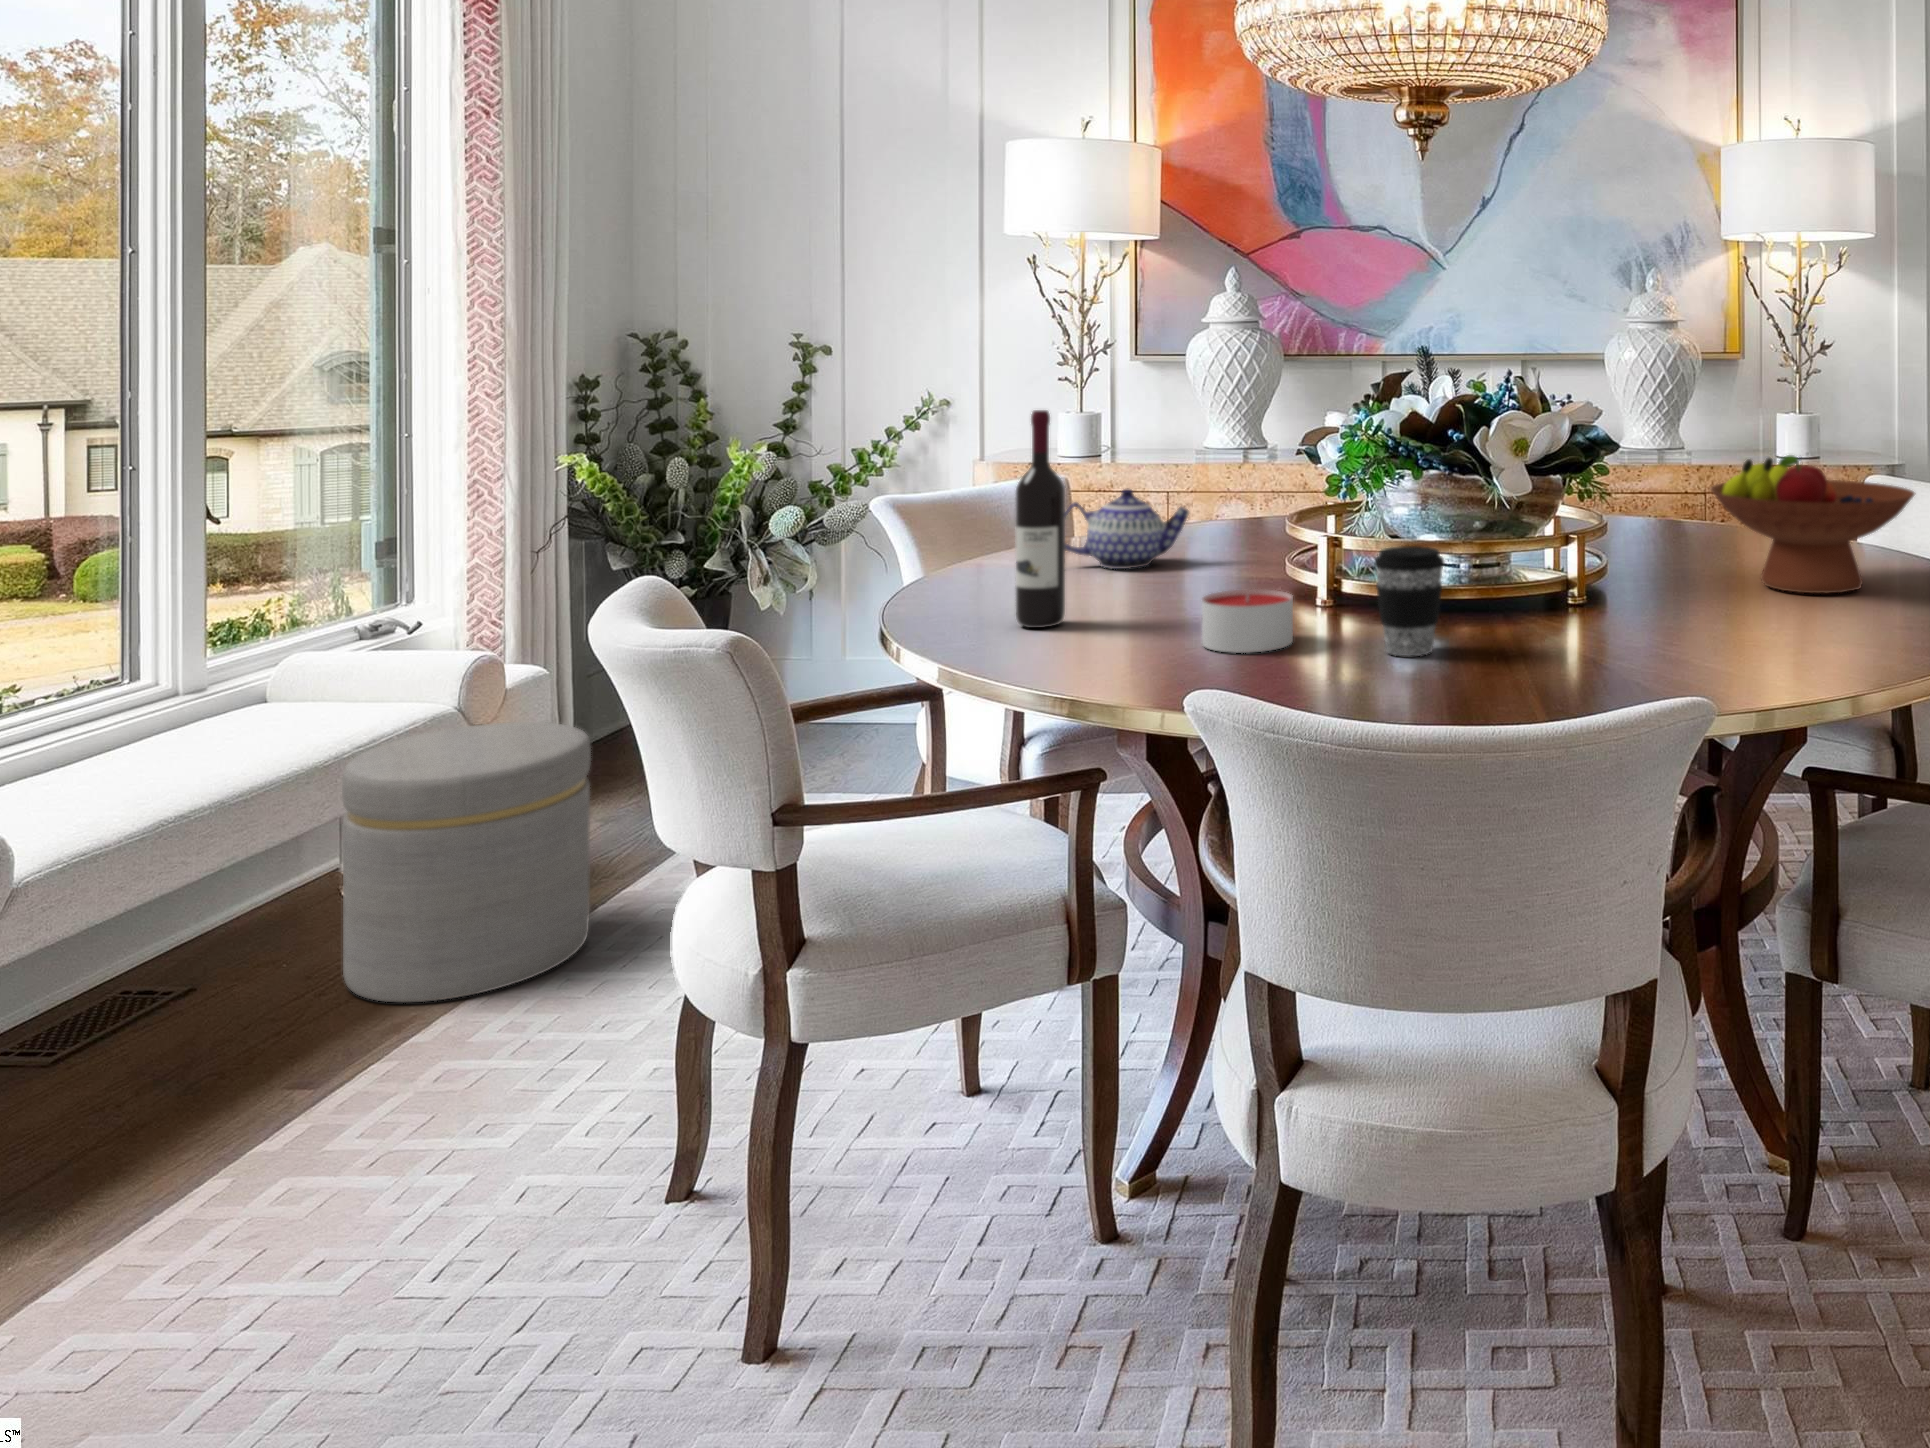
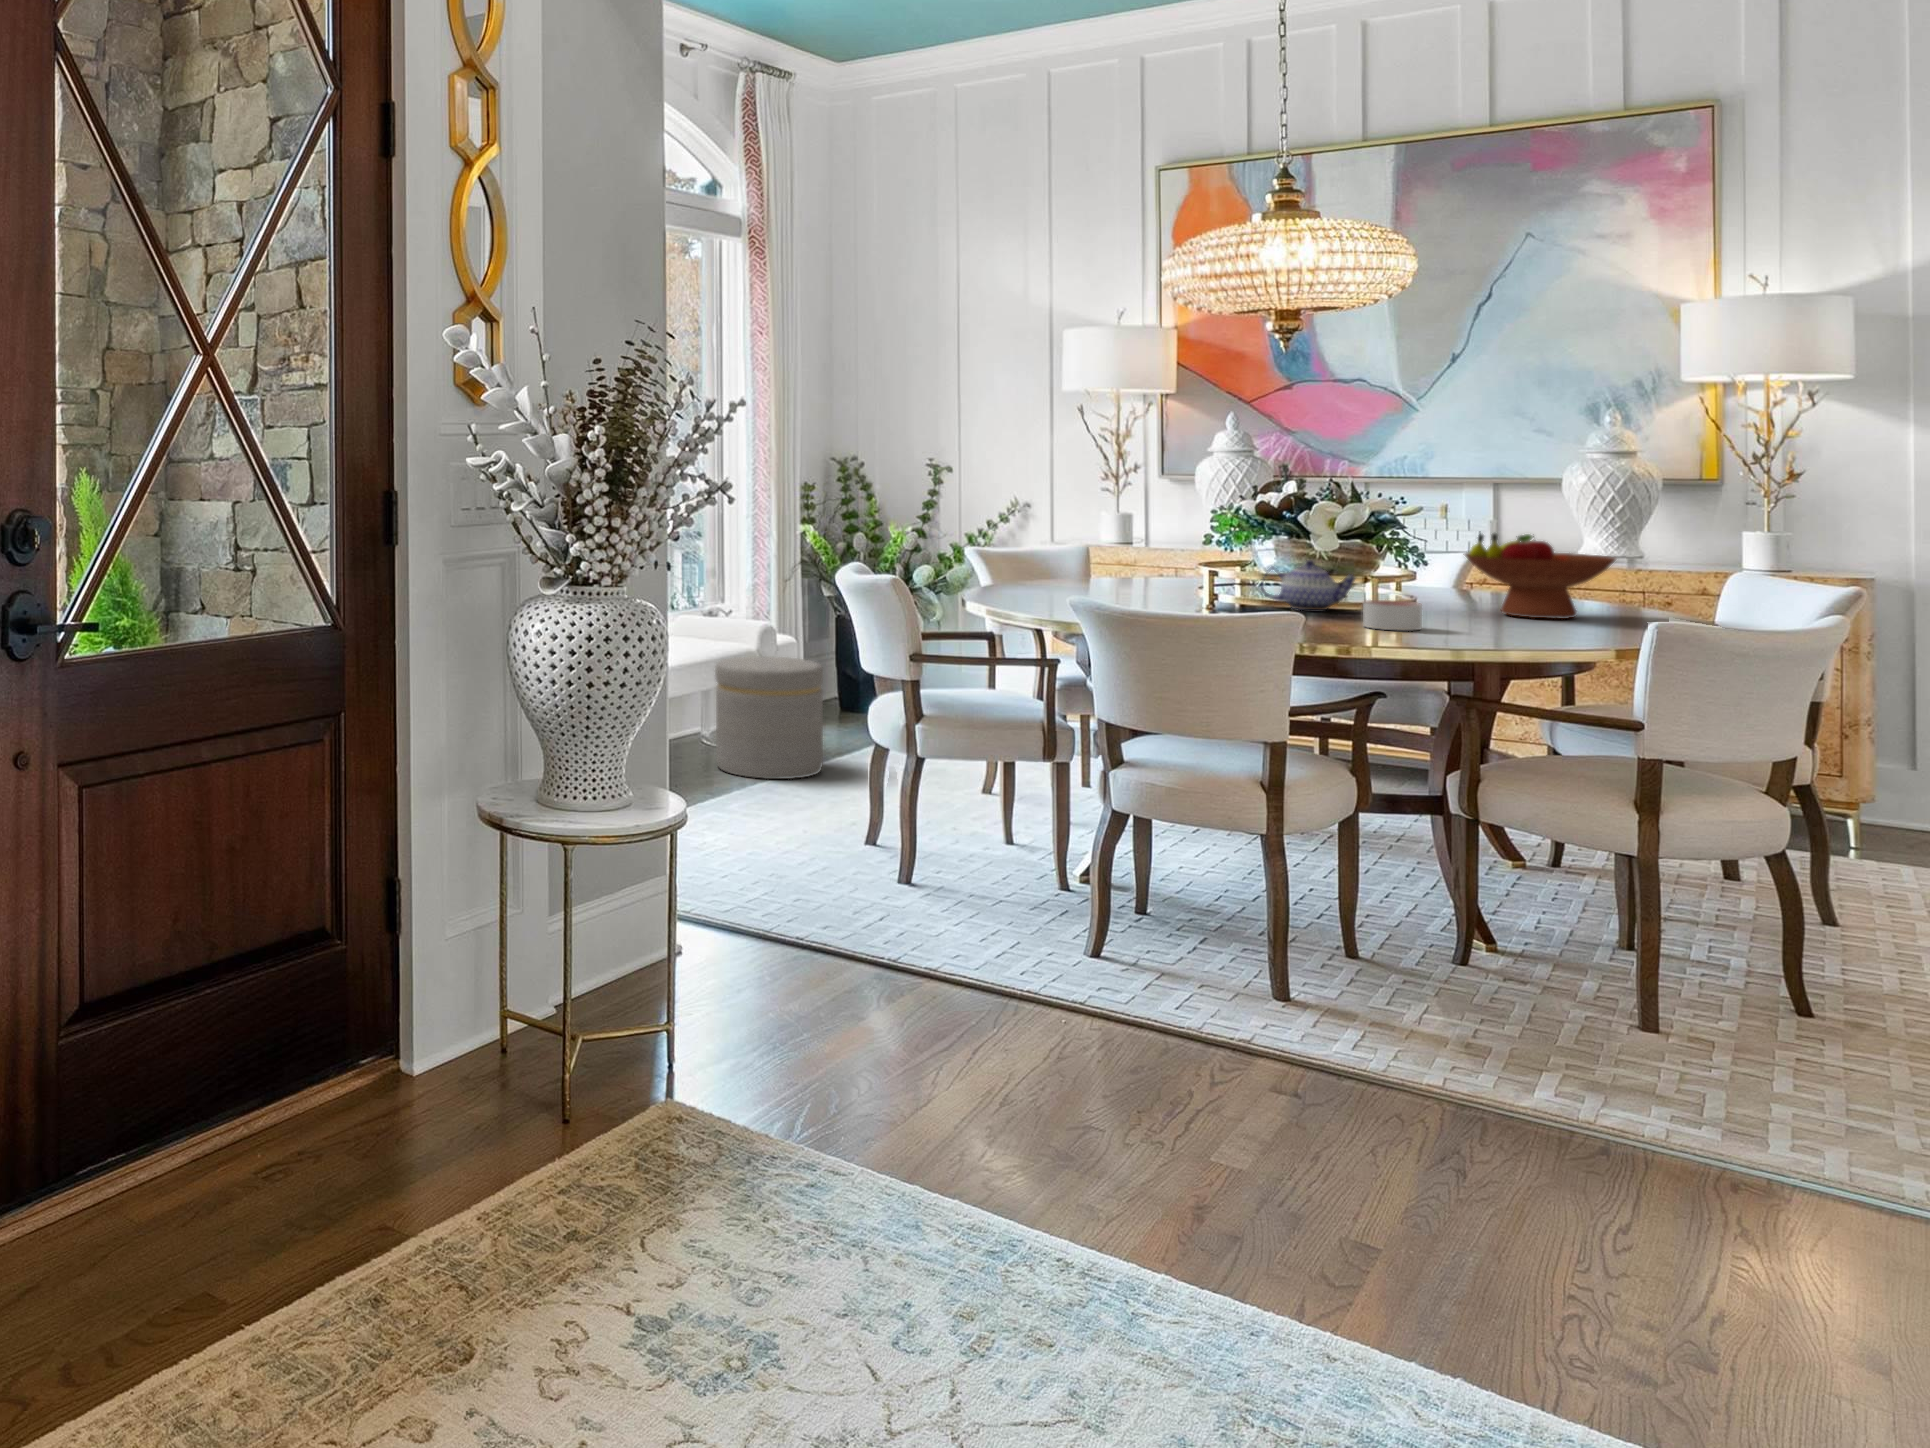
wine bottle: present [1015,410,1065,628] -> none [1025,492,1050,597]
teapot: present [1065,488,1189,569] -> present [1262,560,1356,610]
coffee cup: present [1374,546,1445,656] -> none [1199,563,1240,616]
candle: present [1202,589,1293,653] -> present [1363,600,1422,630]

